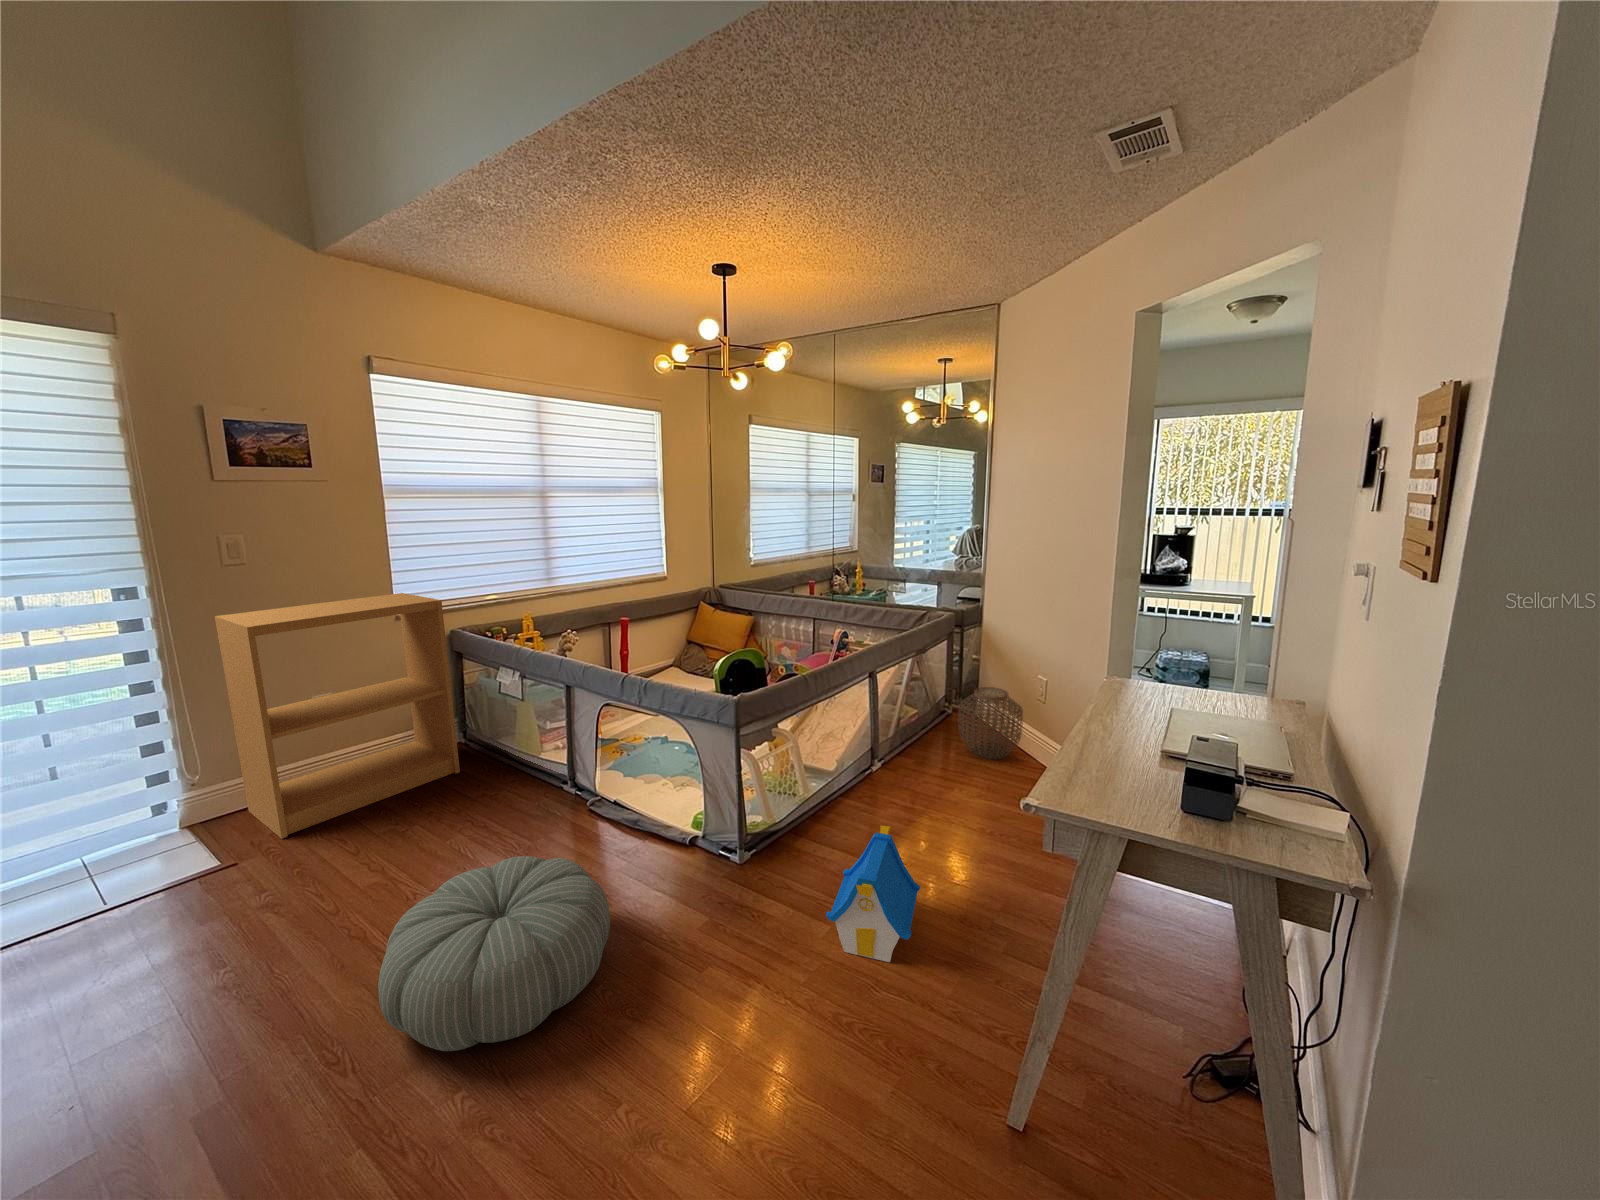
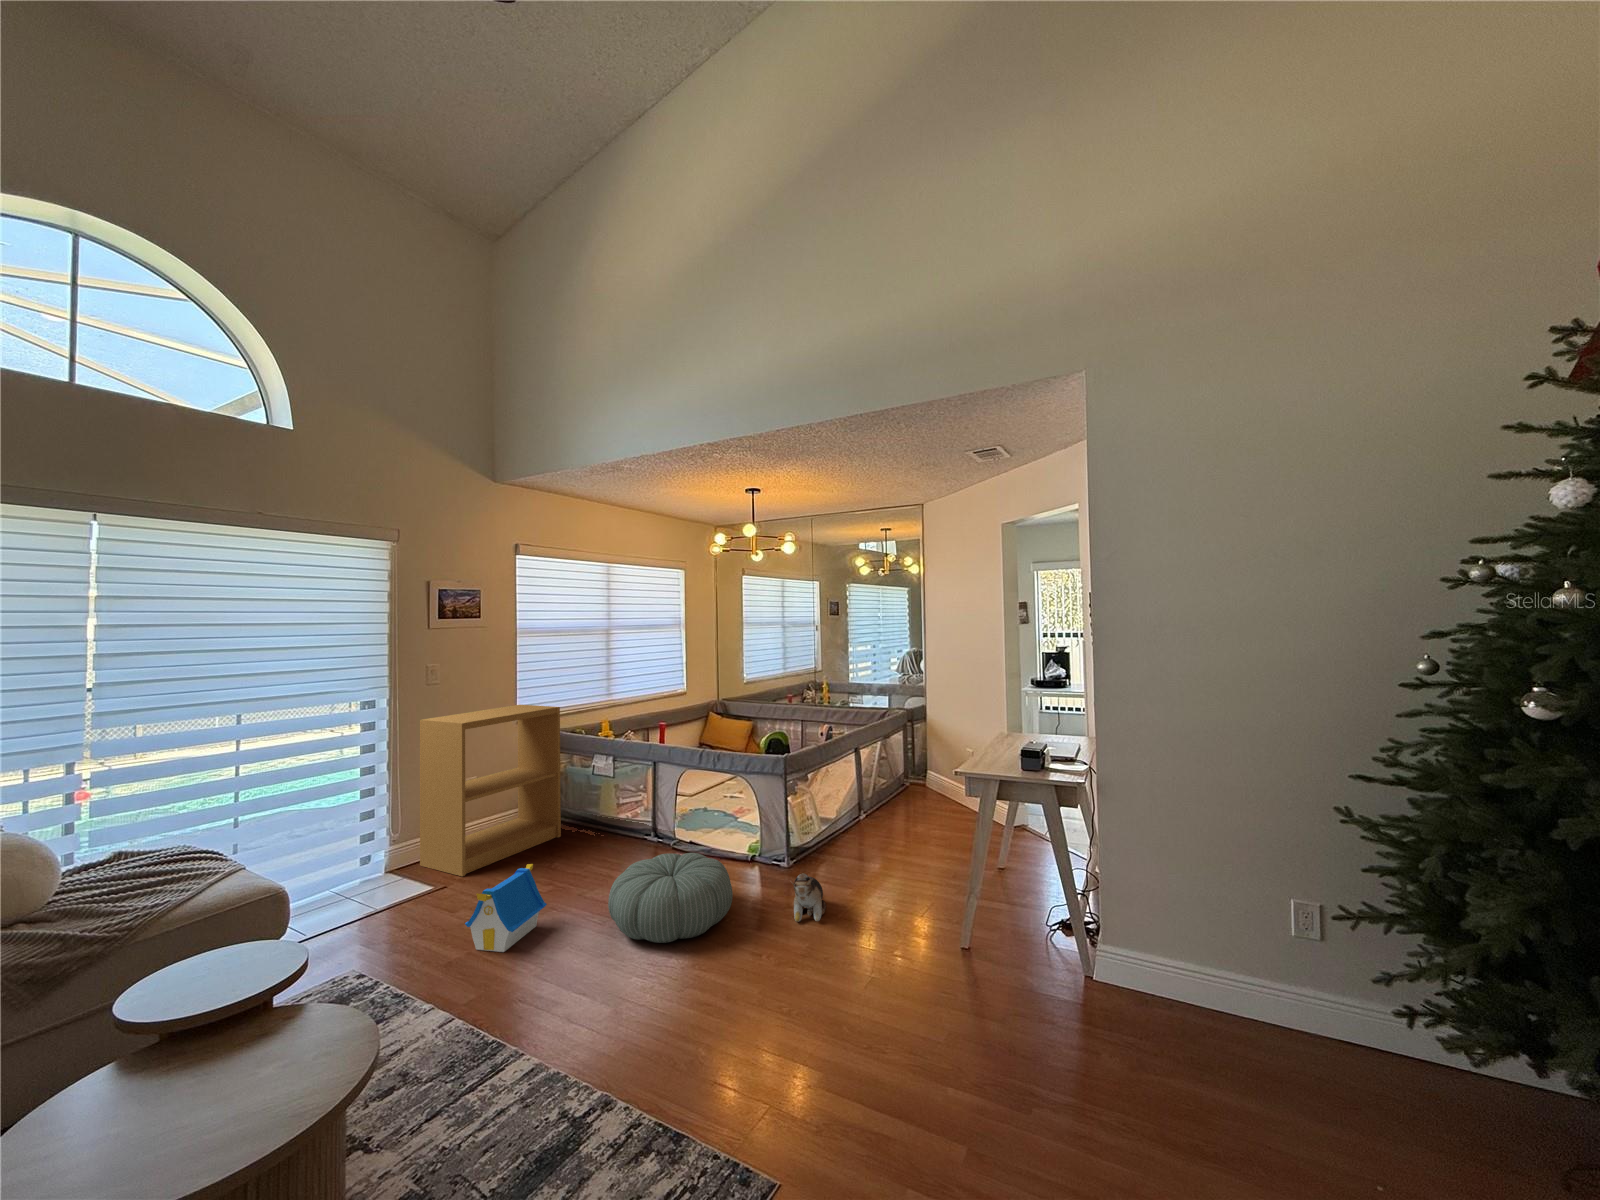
woven basket: present [958,687,1023,759] -> none [914,758,958,808]
toy house: present [826,826,920,962] -> present [465,864,547,952]
plush toy: none [684,927,767,1018] -> present [791,873,826,922]

